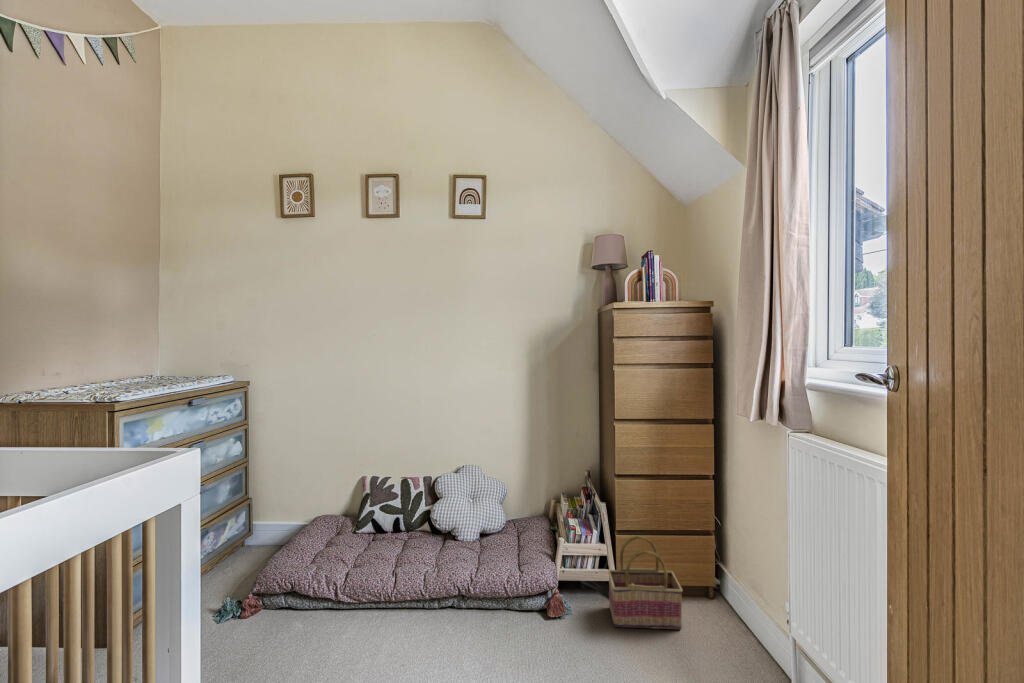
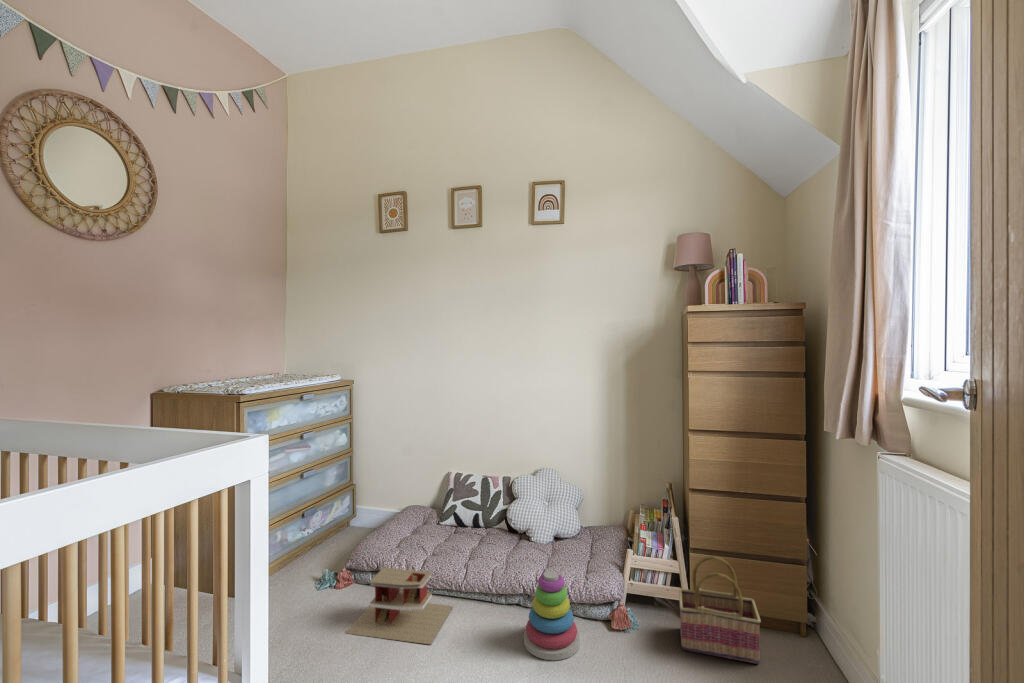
stacking toy: none [464,568,520,658] -> present [524,571,579,660]
toy house: none [261,585,383,667] -> present [346,568,452,644]

